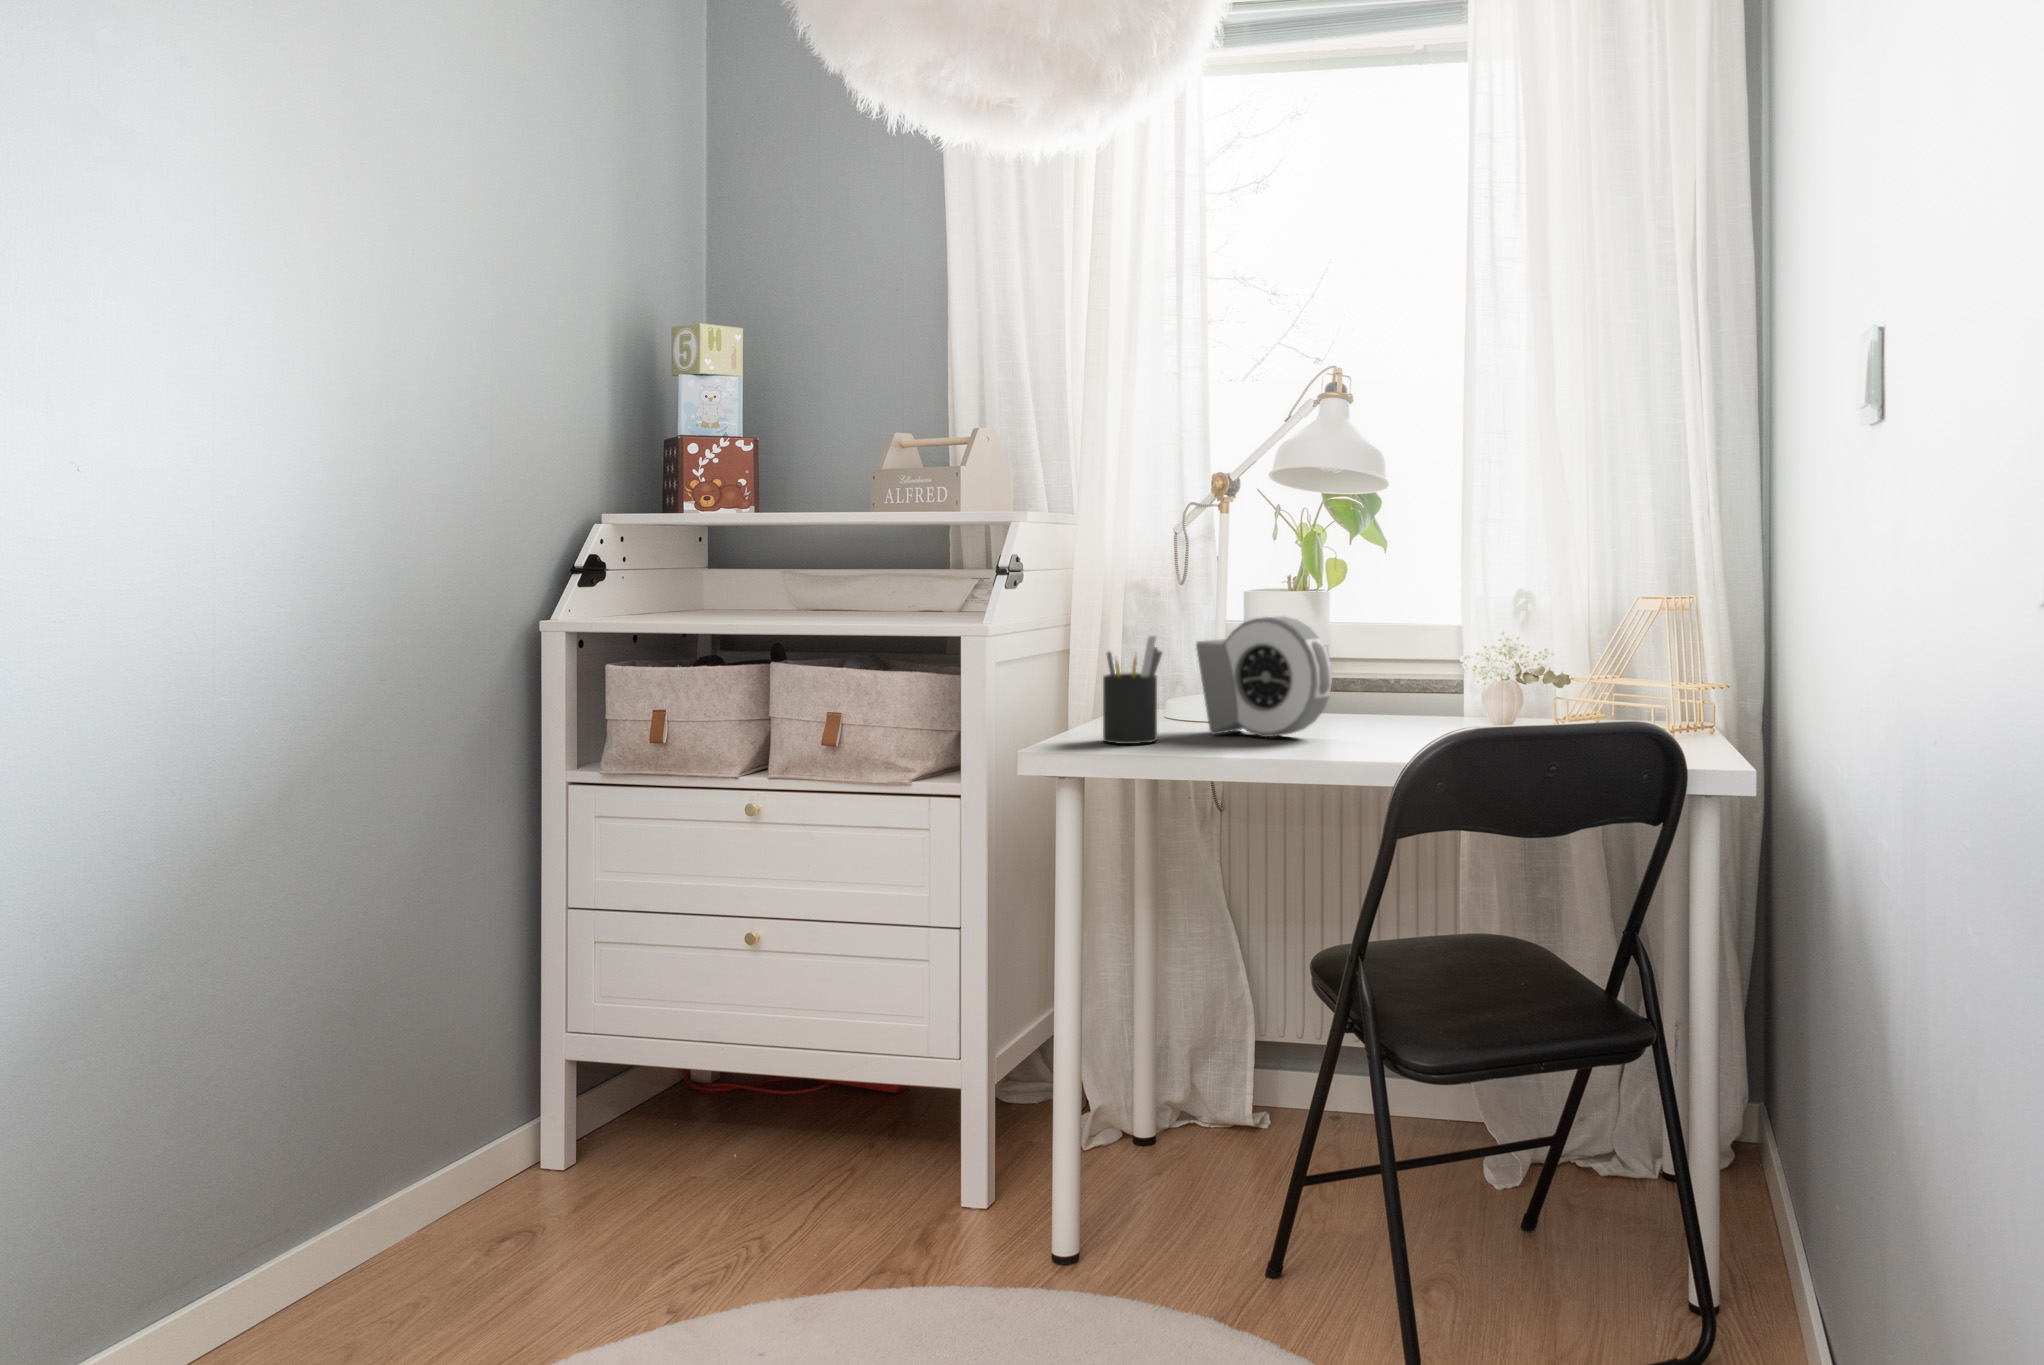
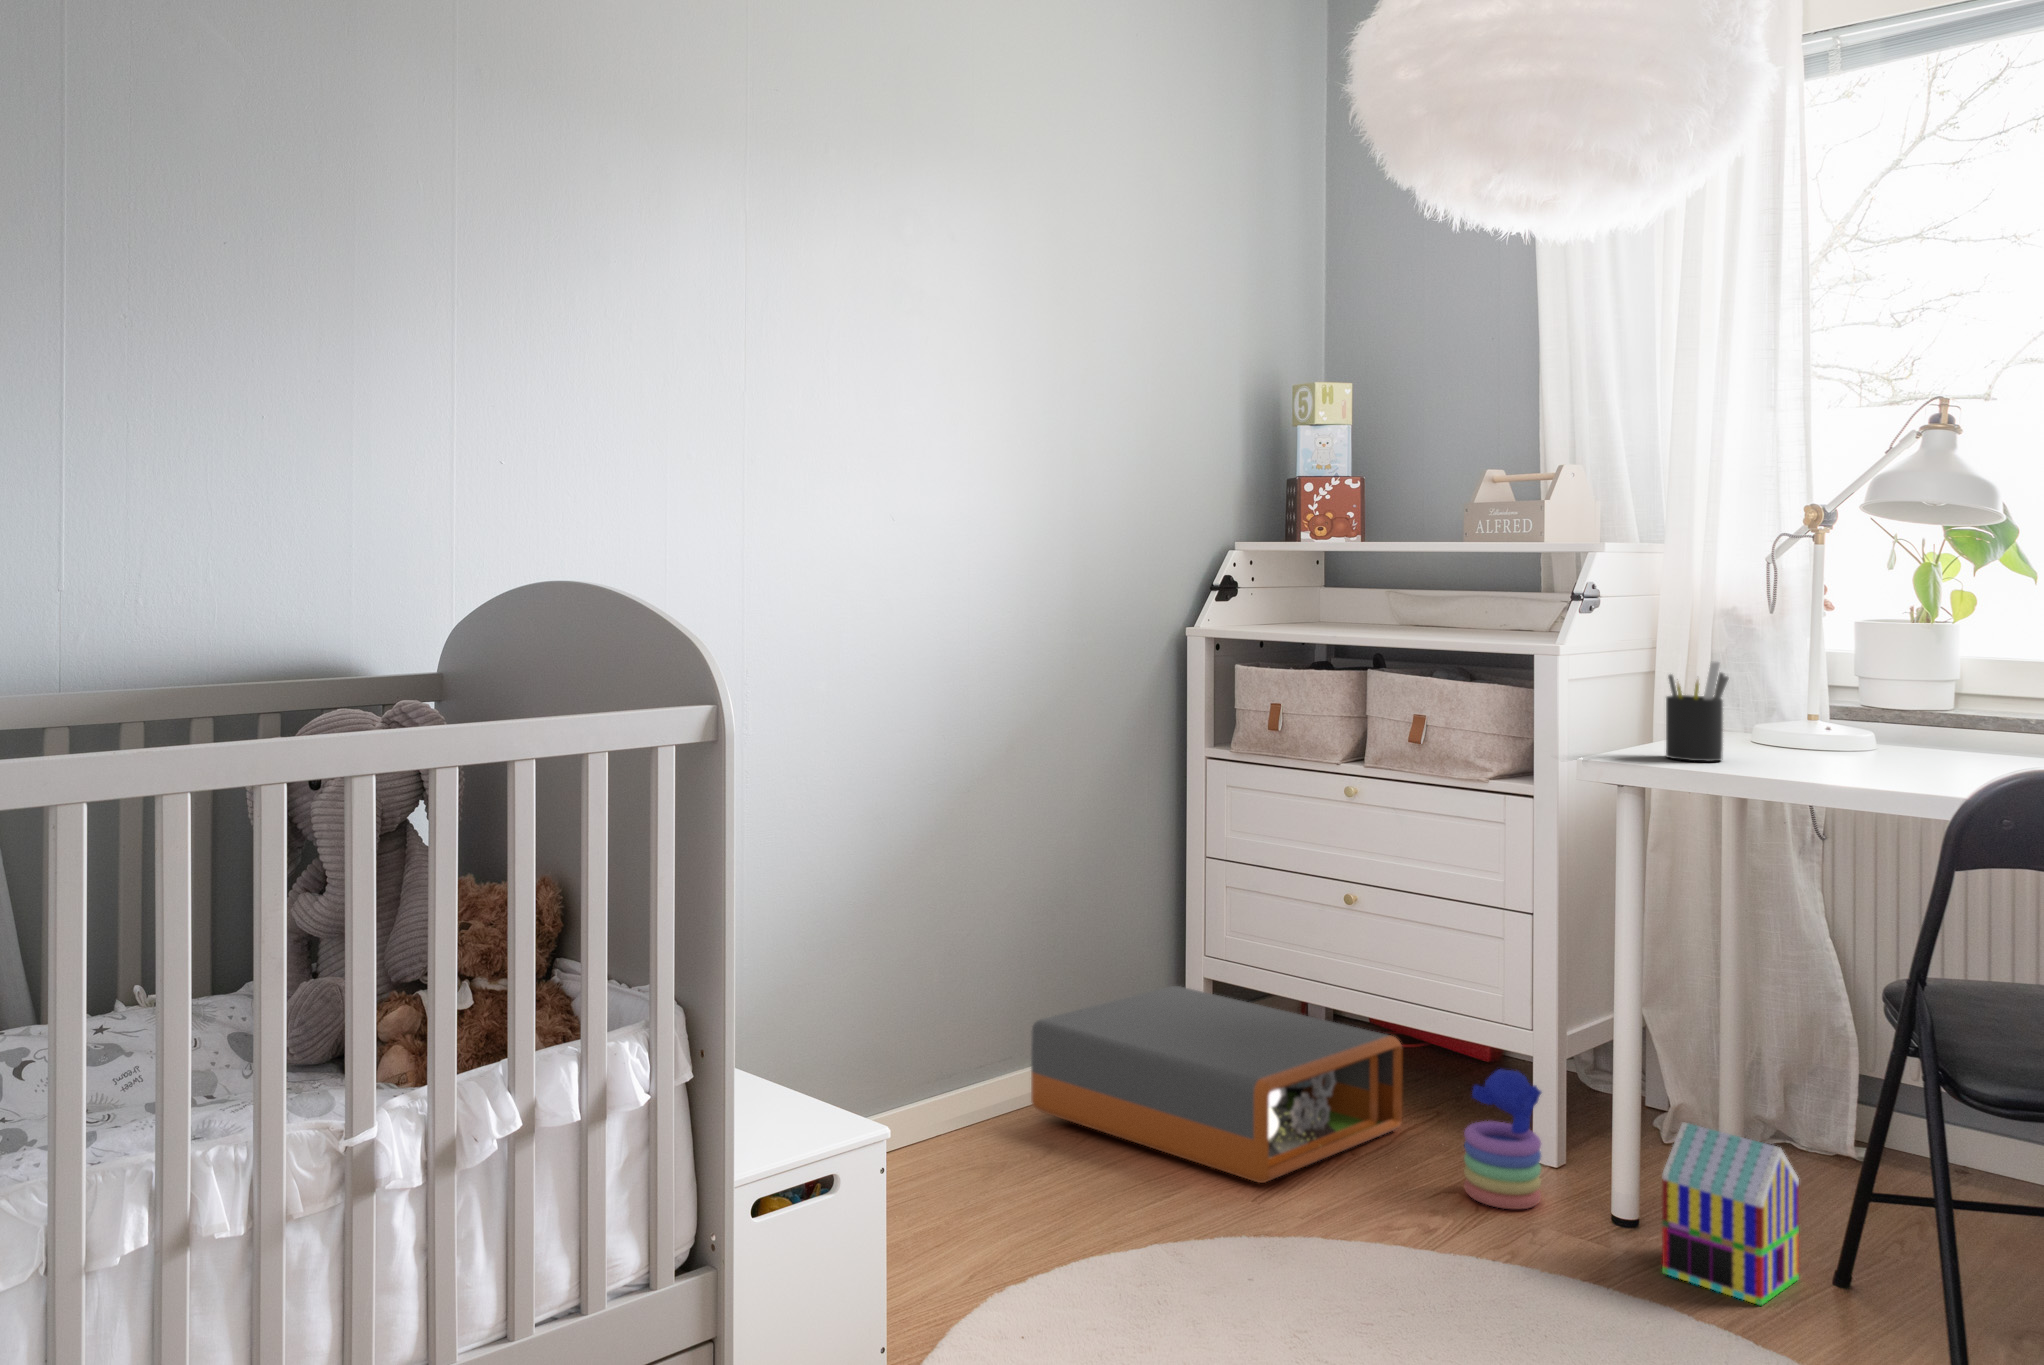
alarm clock: present [1196,616,1332,737] -> none [1770,649,1923,766]
storage box: none [330,1077,817,1317] -> present [1031,986,1403,1183]
stacking toy: none [896,1113,979,1275] -> present [1464,1069,1541,1209]
toy house: none [1112,1138,1235,1320] -> present [1662,1123,1799,1306]

